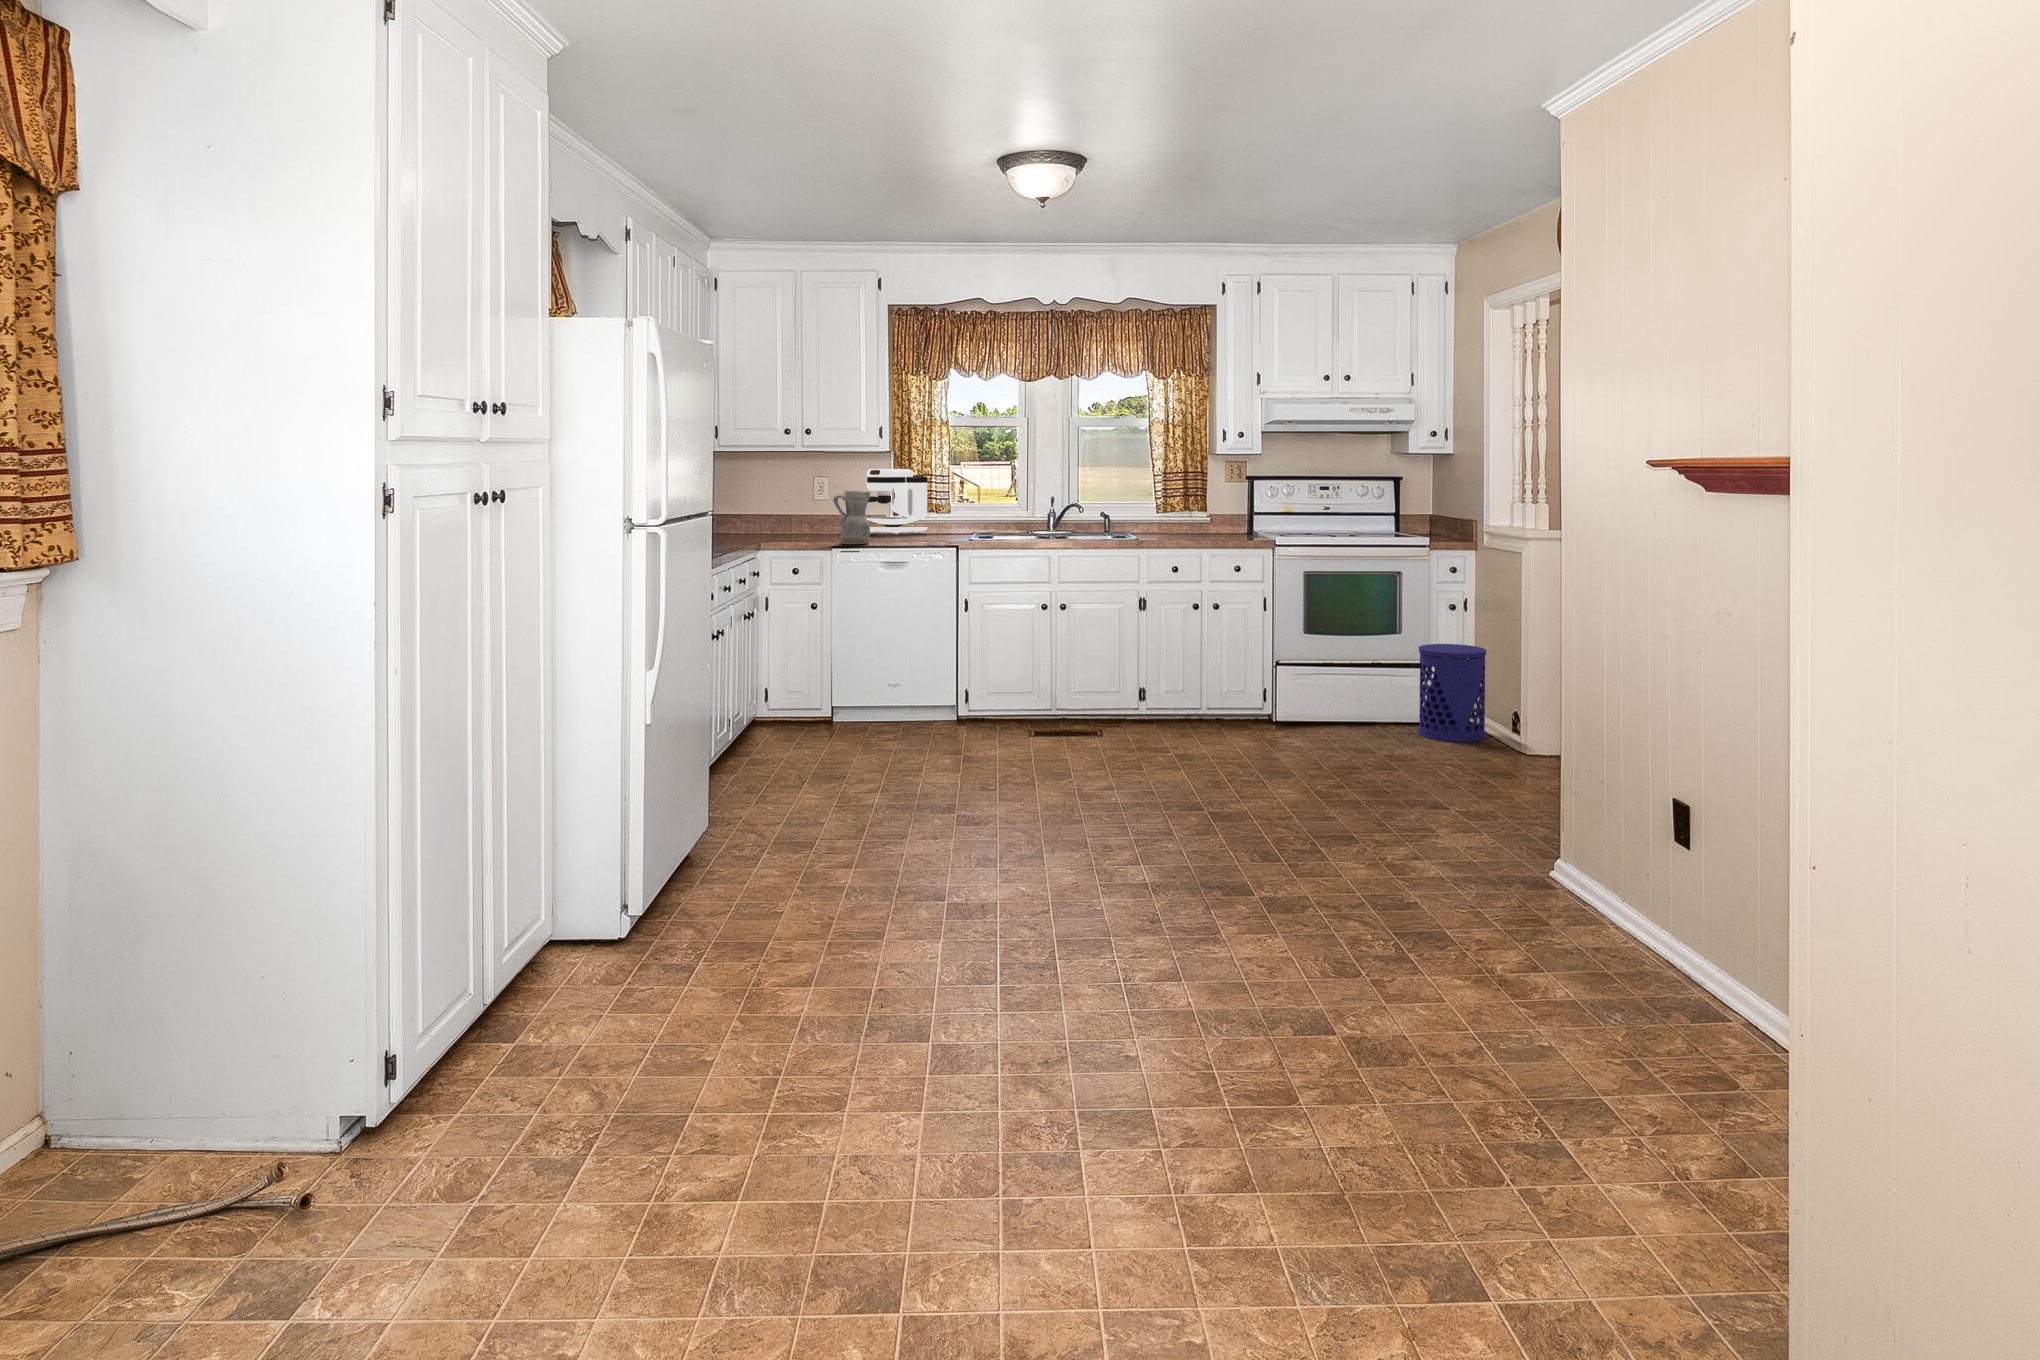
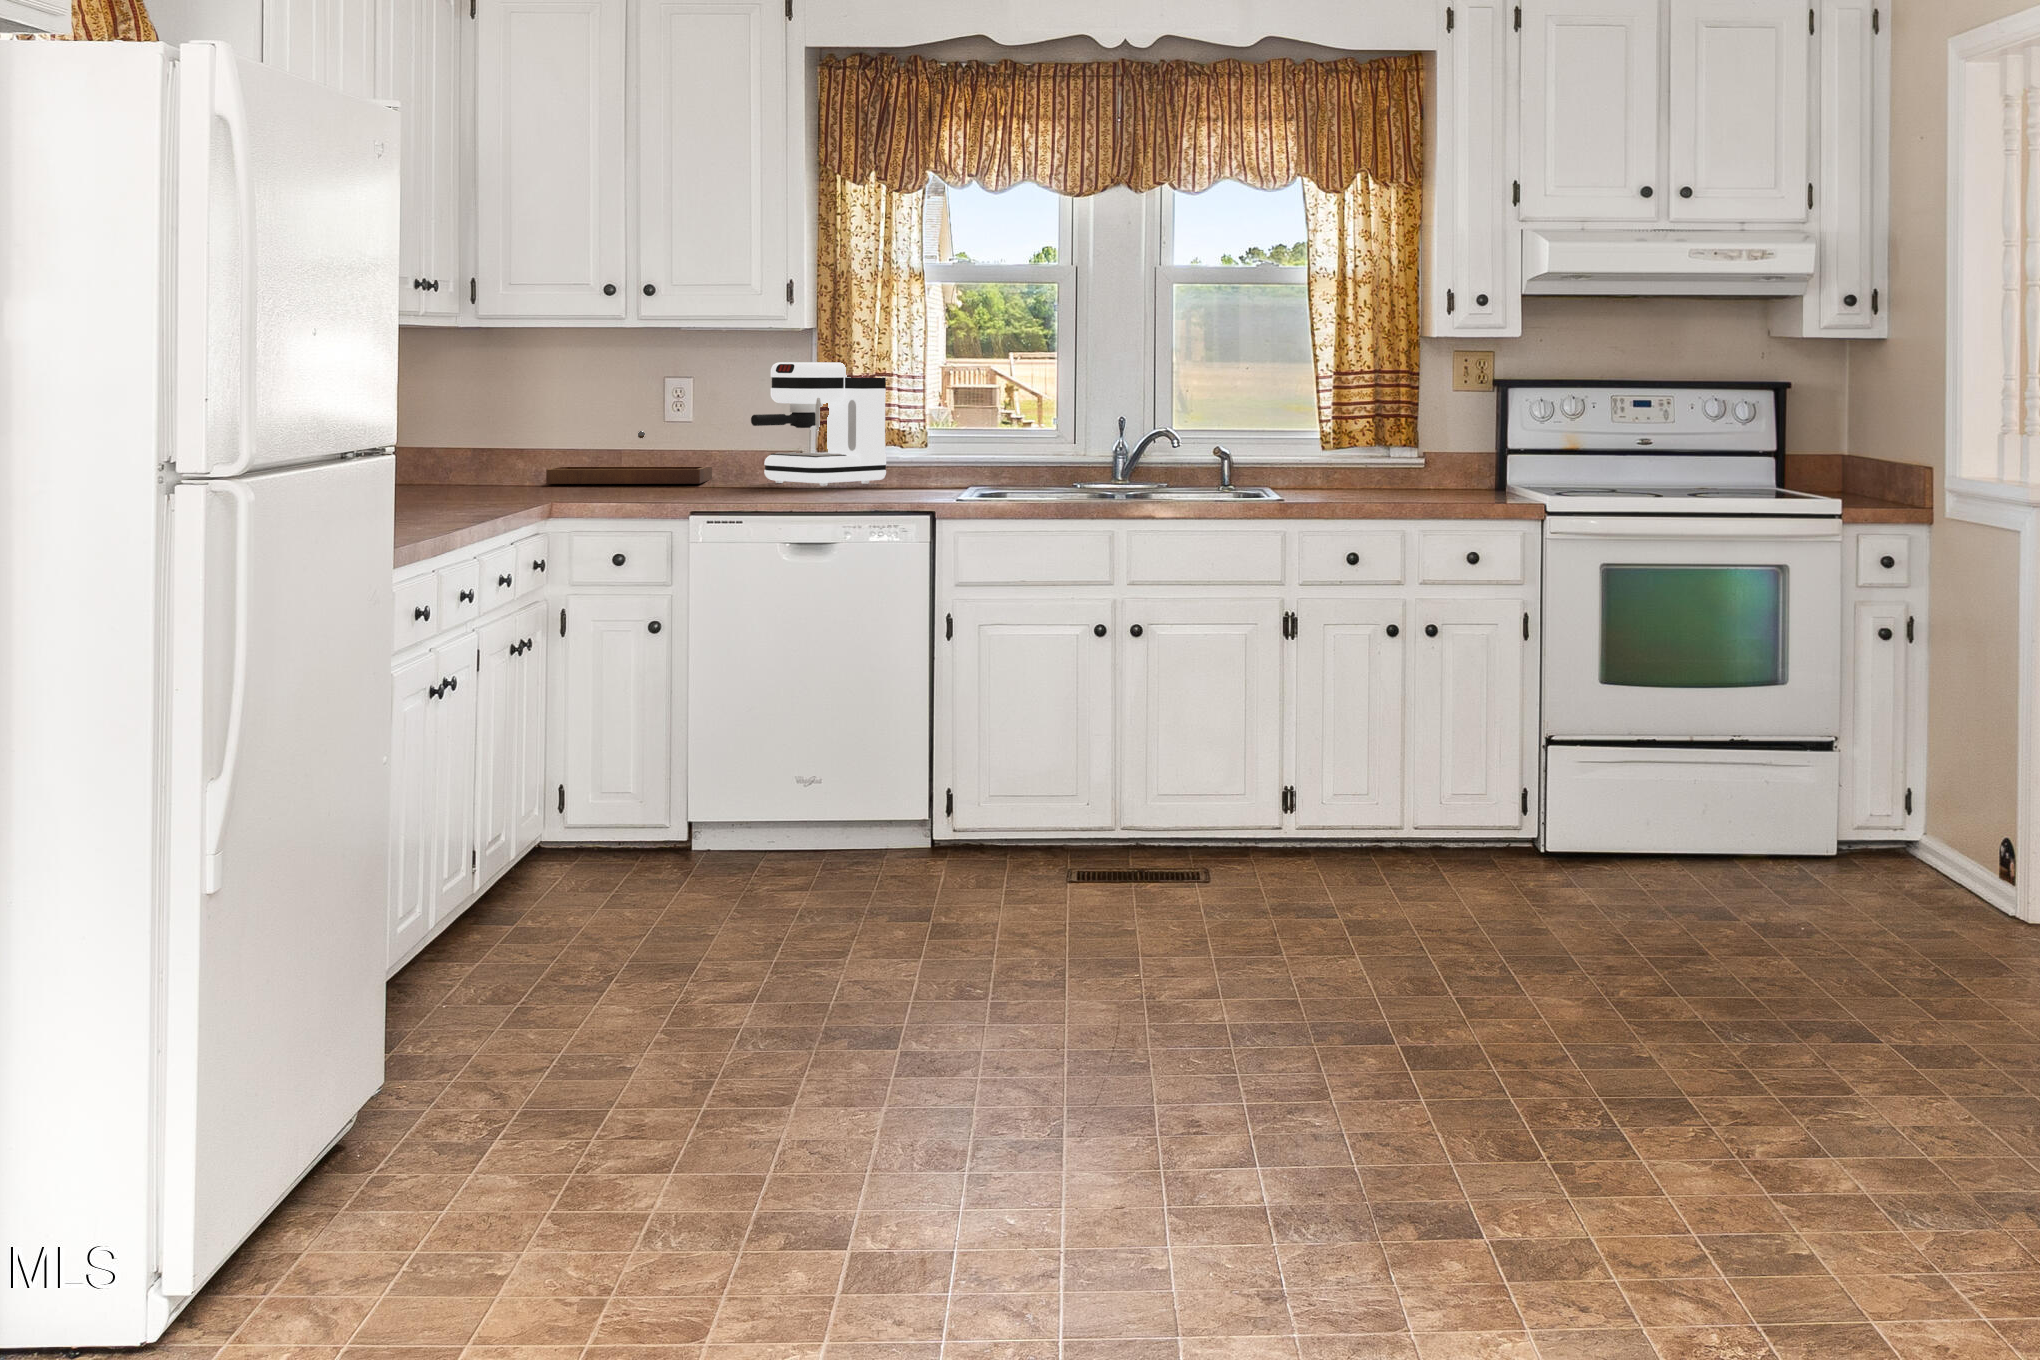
ceramic pitcher: present [833,490,870,544] -> none [692,403,764,506]
tray: none [750,505,835,534] -> present [546,431,712,484]
waste bin: present [1418,644,1486,742] -> none [1820,704,1952,900]

